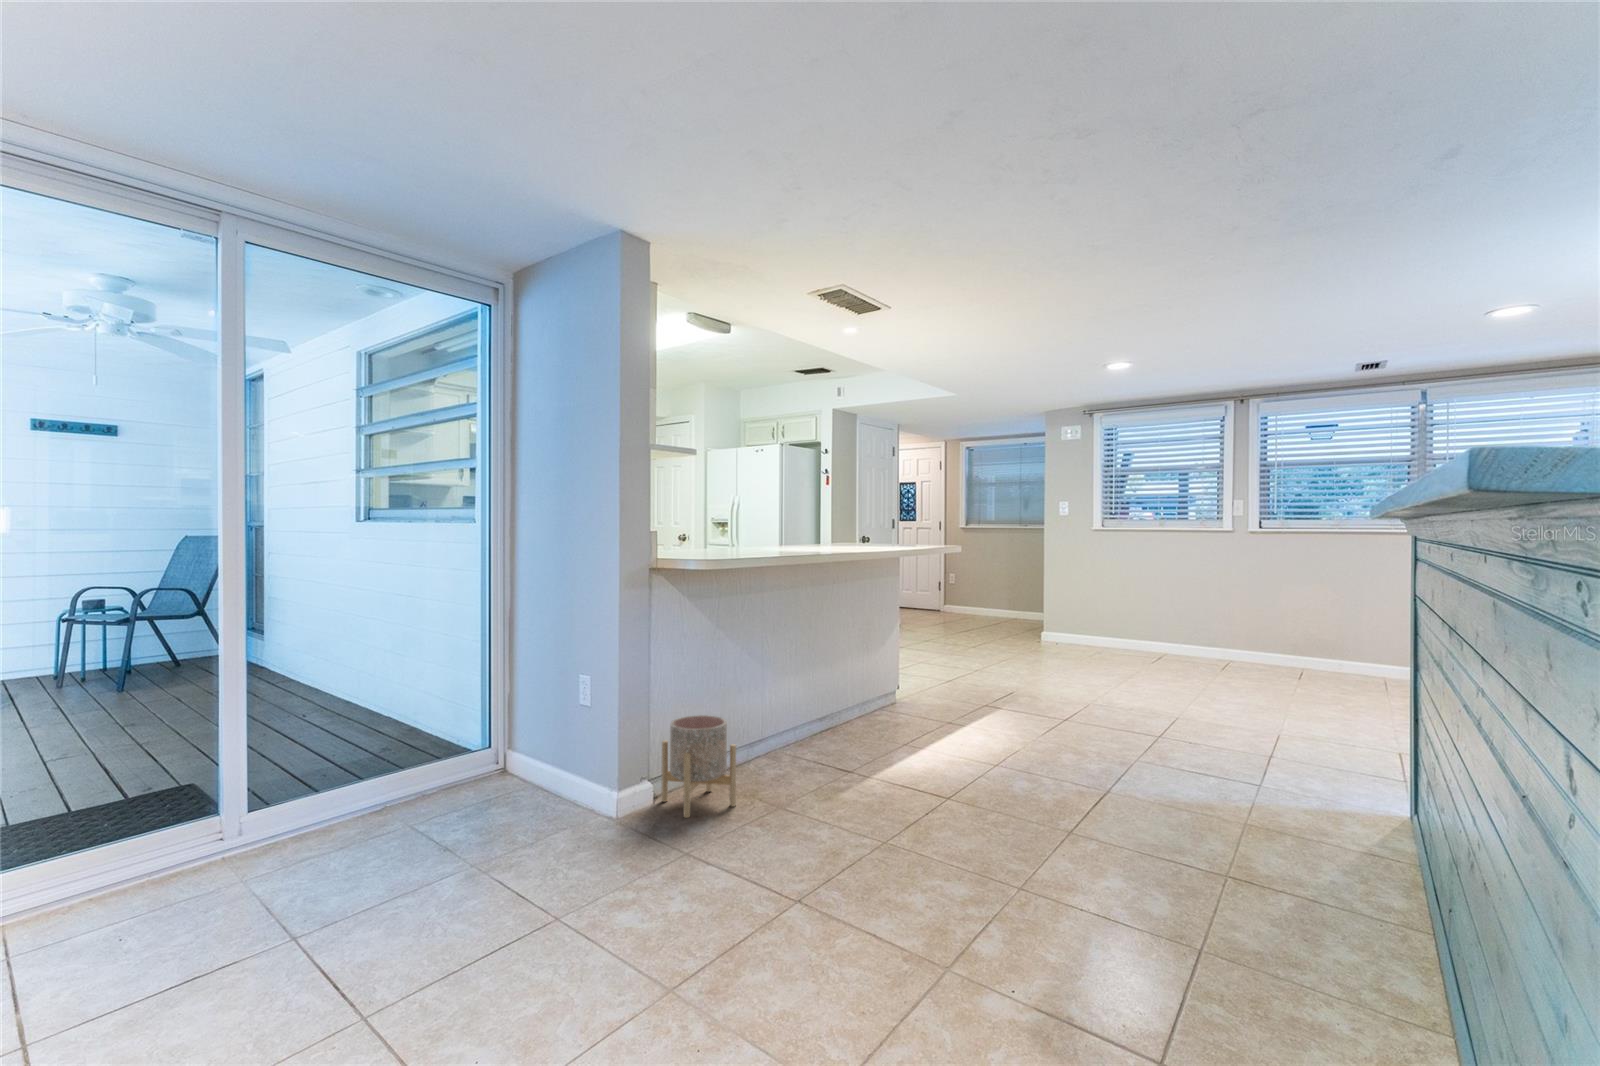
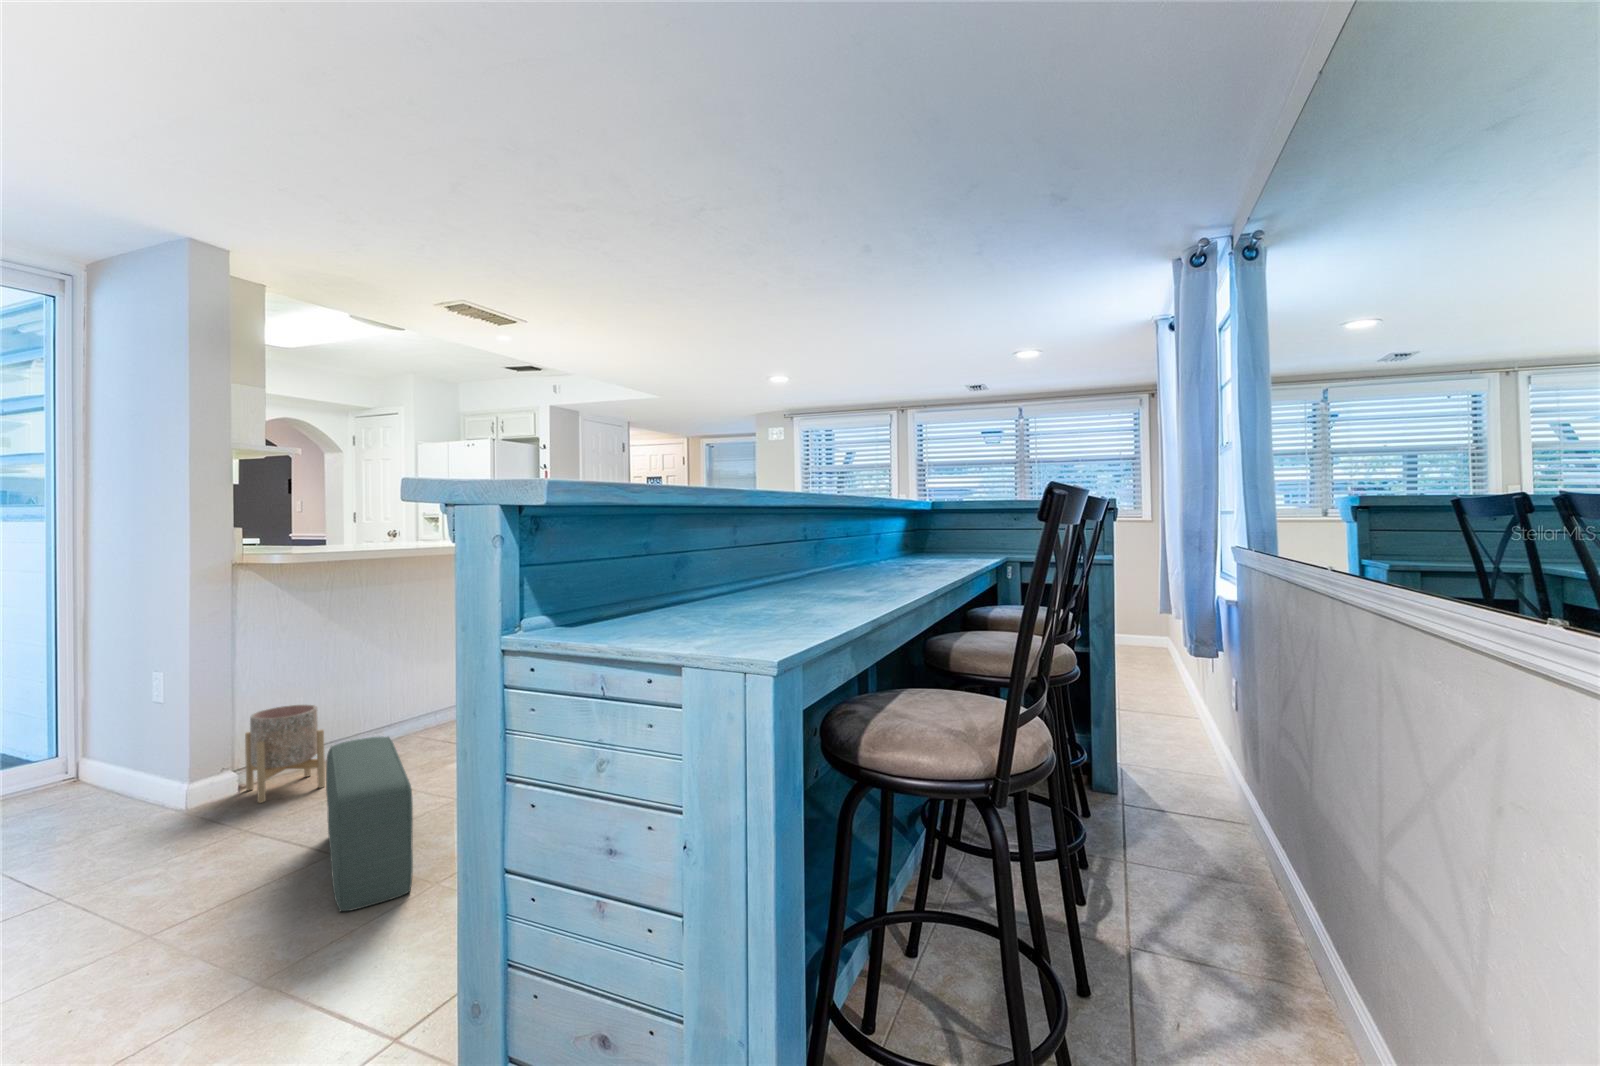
pouf: none [792,762,949,973] -> present [326,737,413,911]

